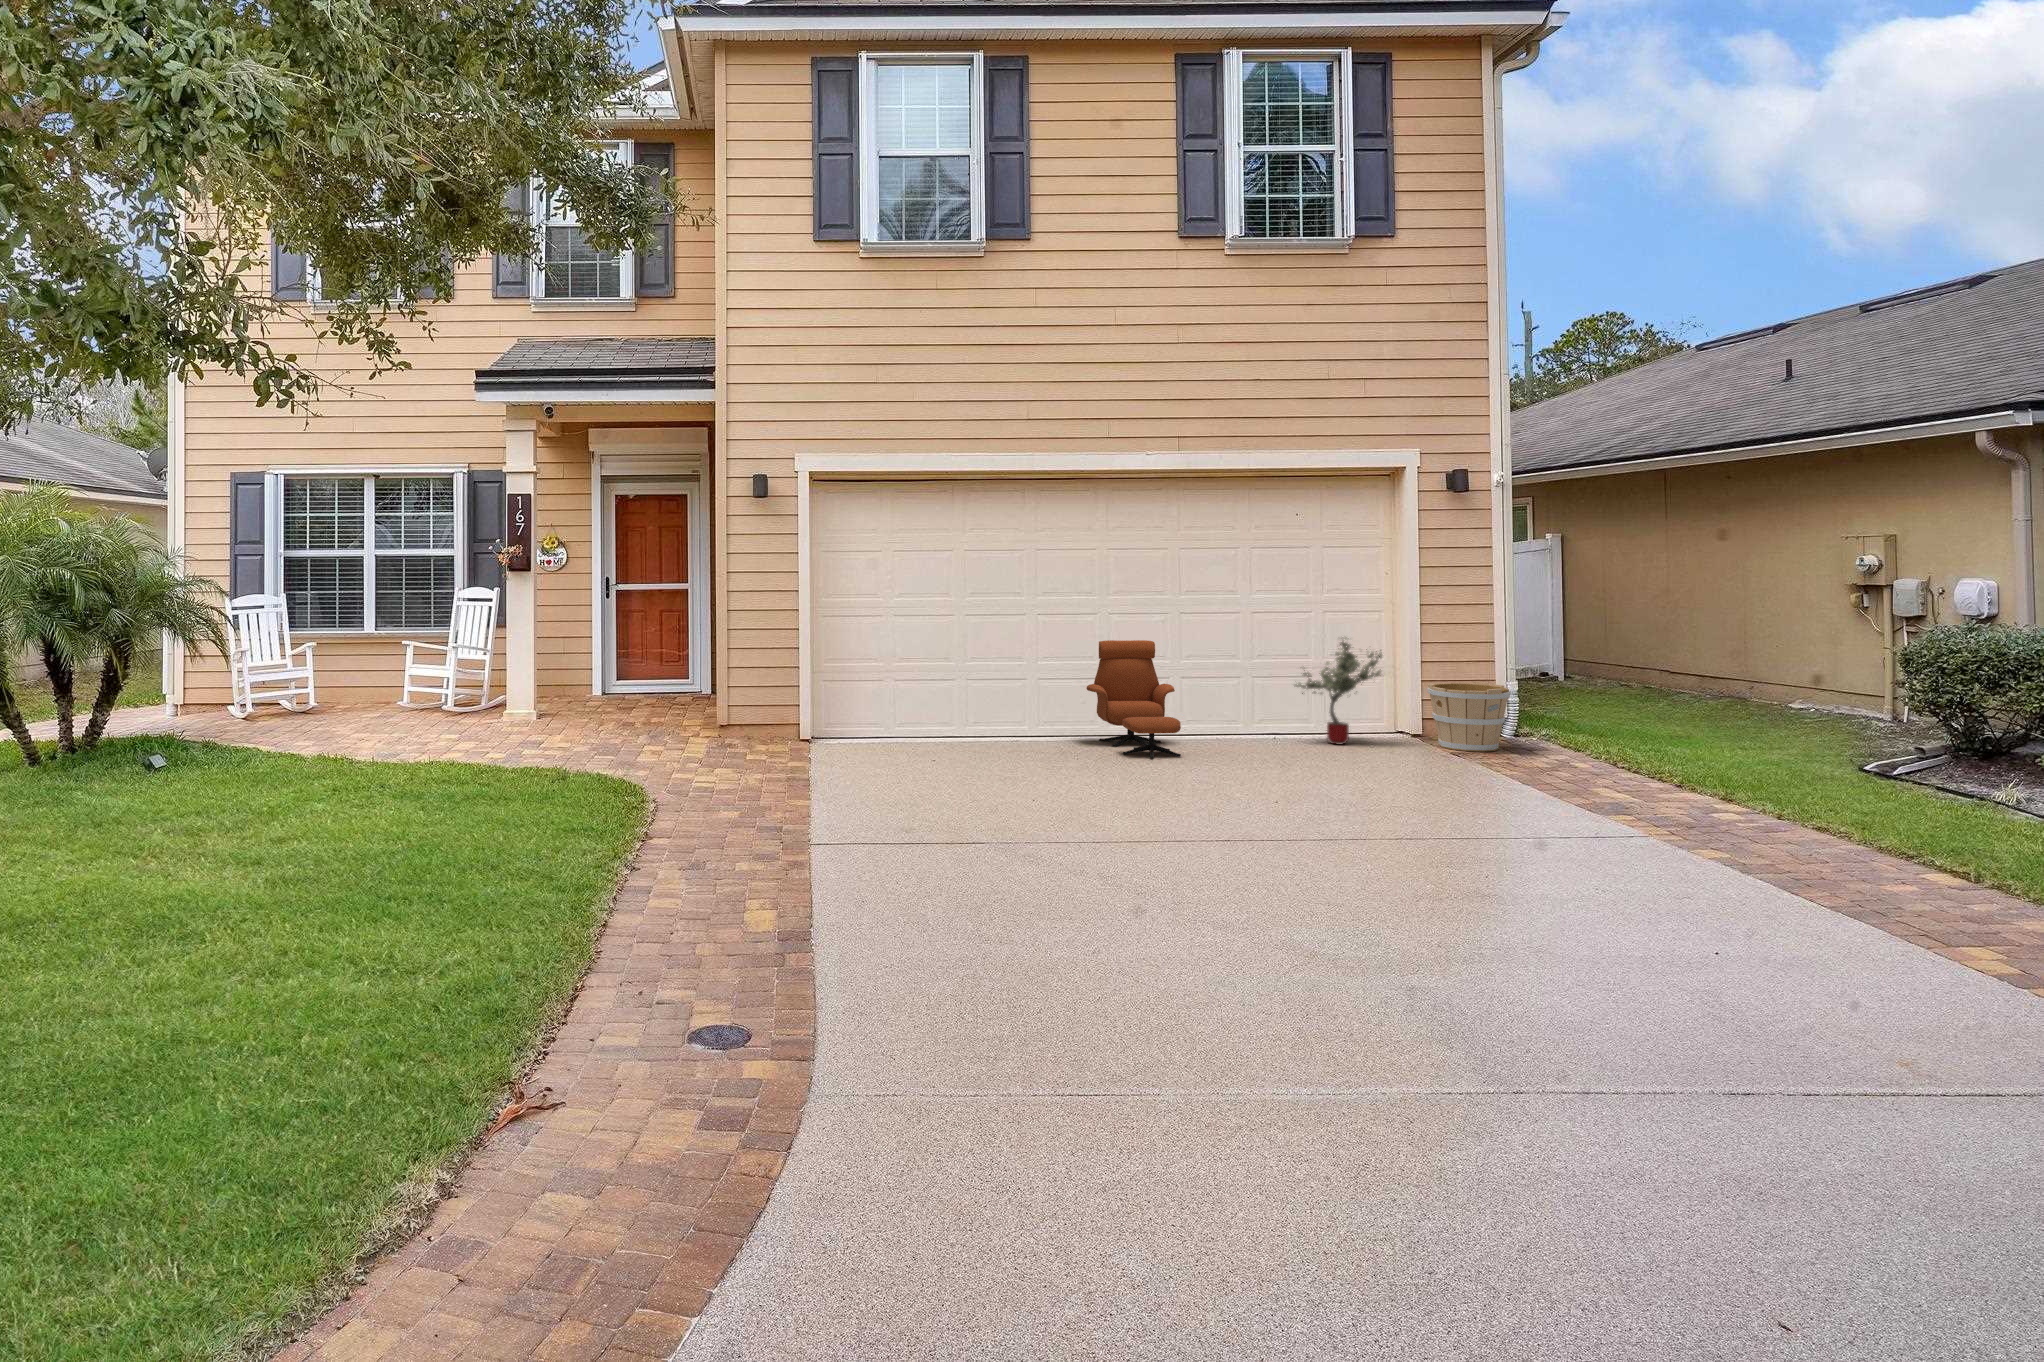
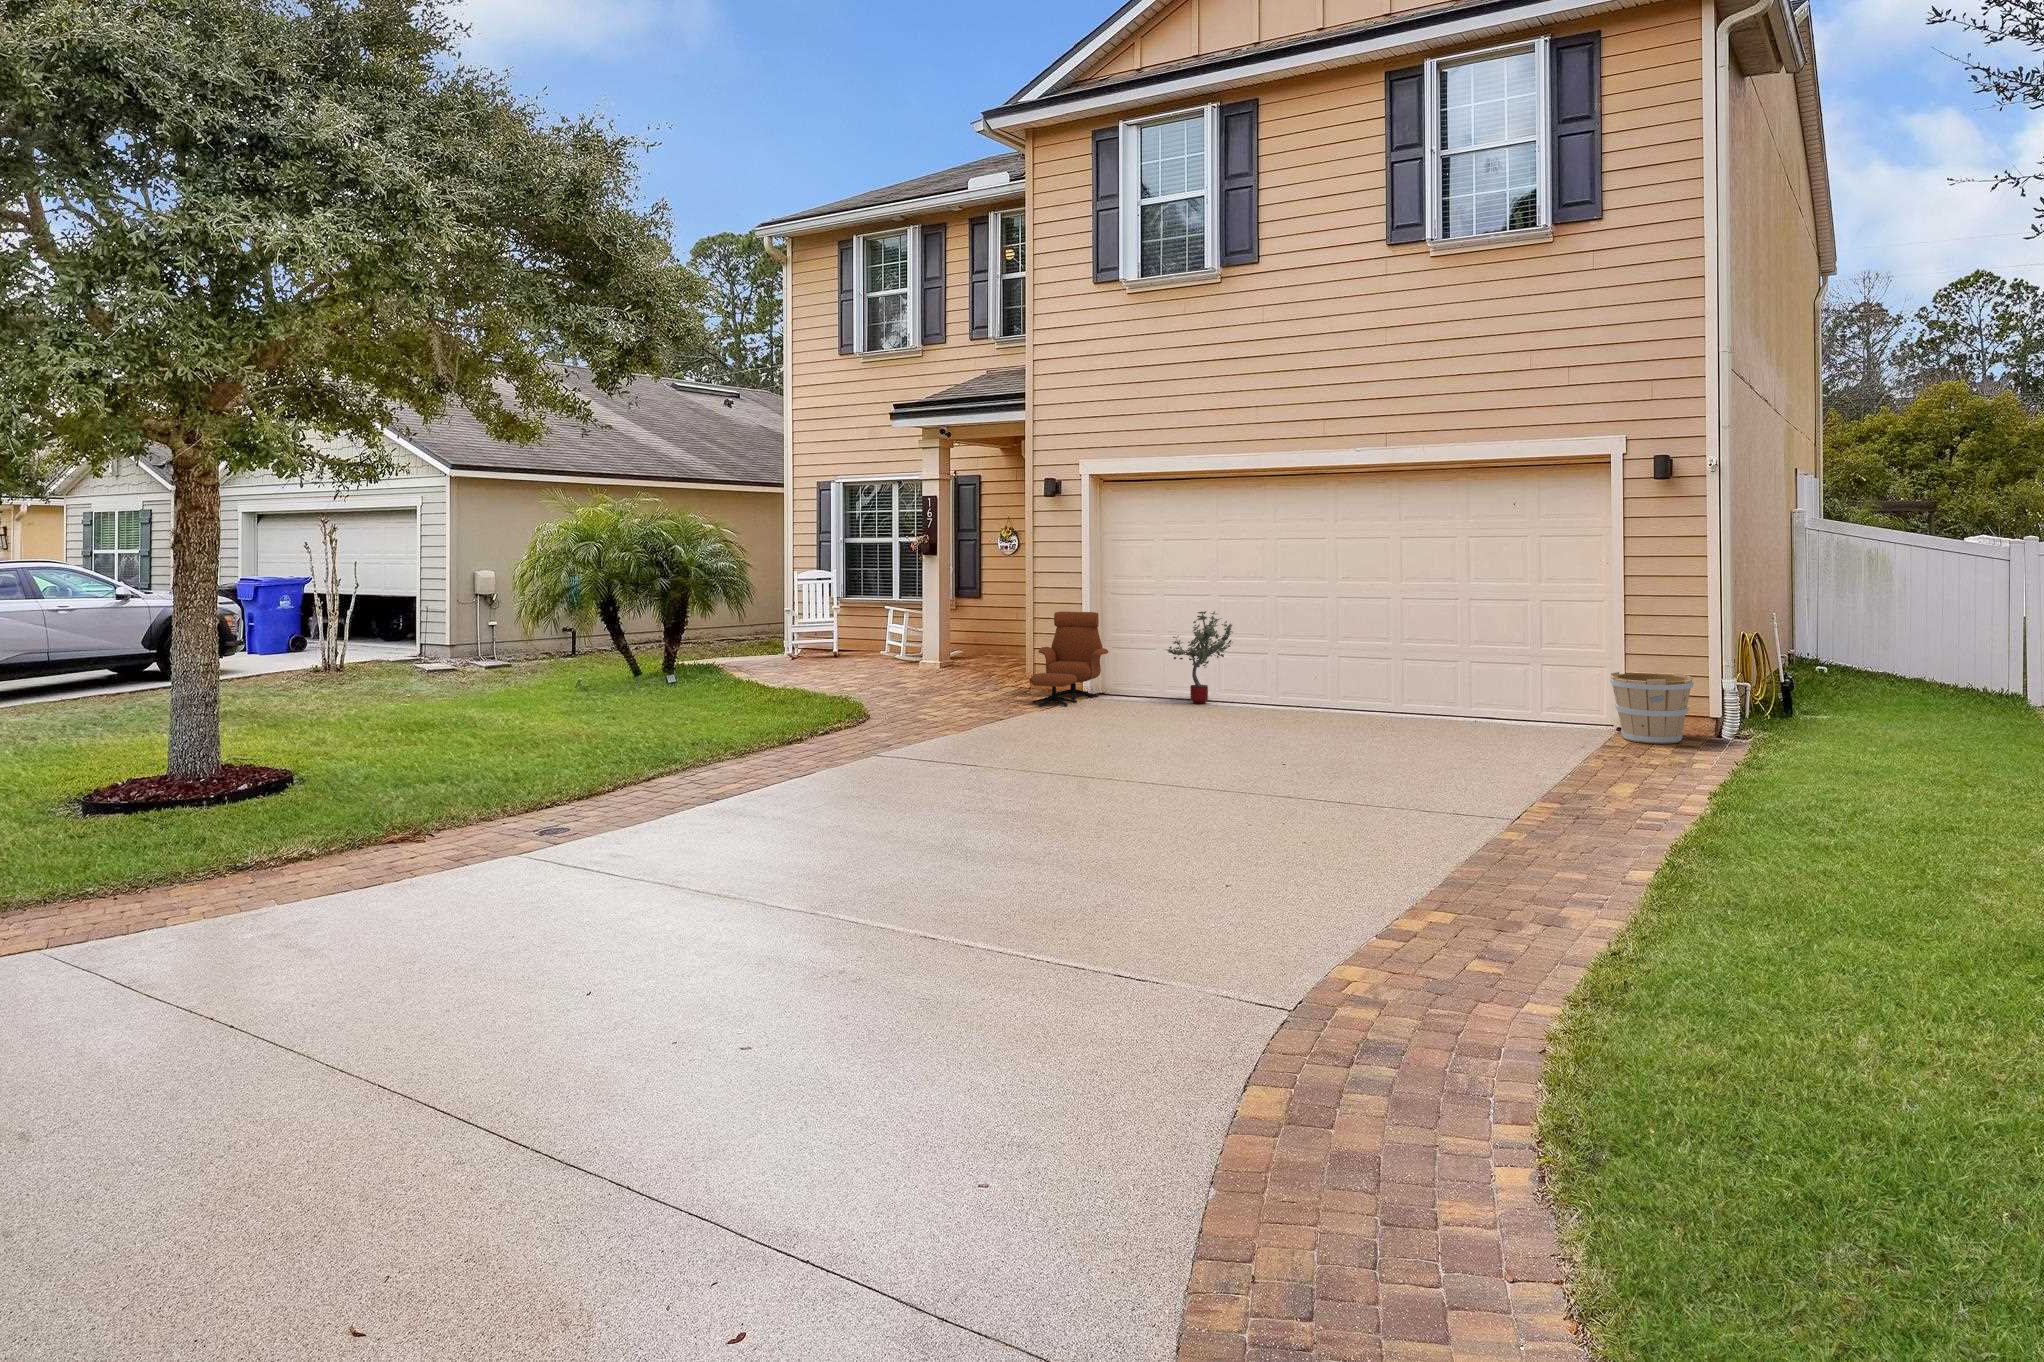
potted tree: present [1295,637,1382,745] -> present [1167,611,1233,704]
lounge chair: present [1086,640,1181,759] -> present [1031,612,1108,706]

